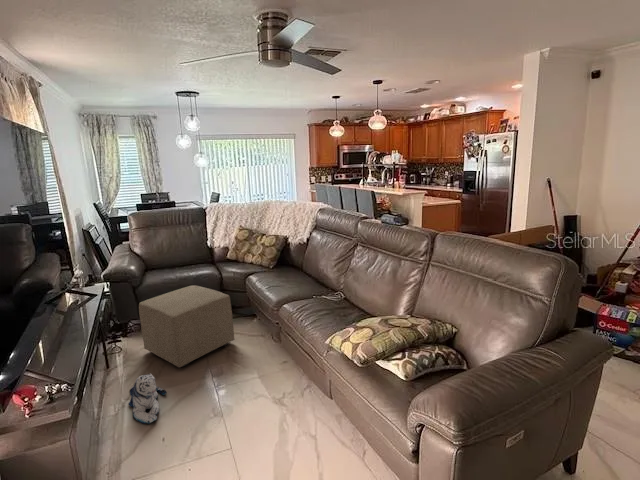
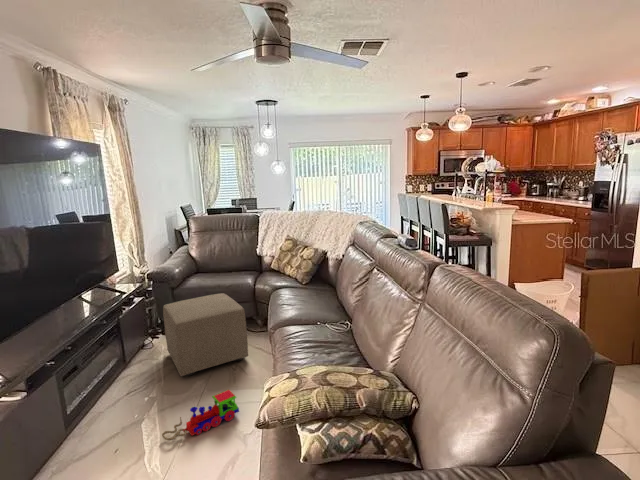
toy train: none [199,366,259,420] -> present [162,390,239,441]
plush toy: present [129,374,166,424] -> none [115,378,156,430]

